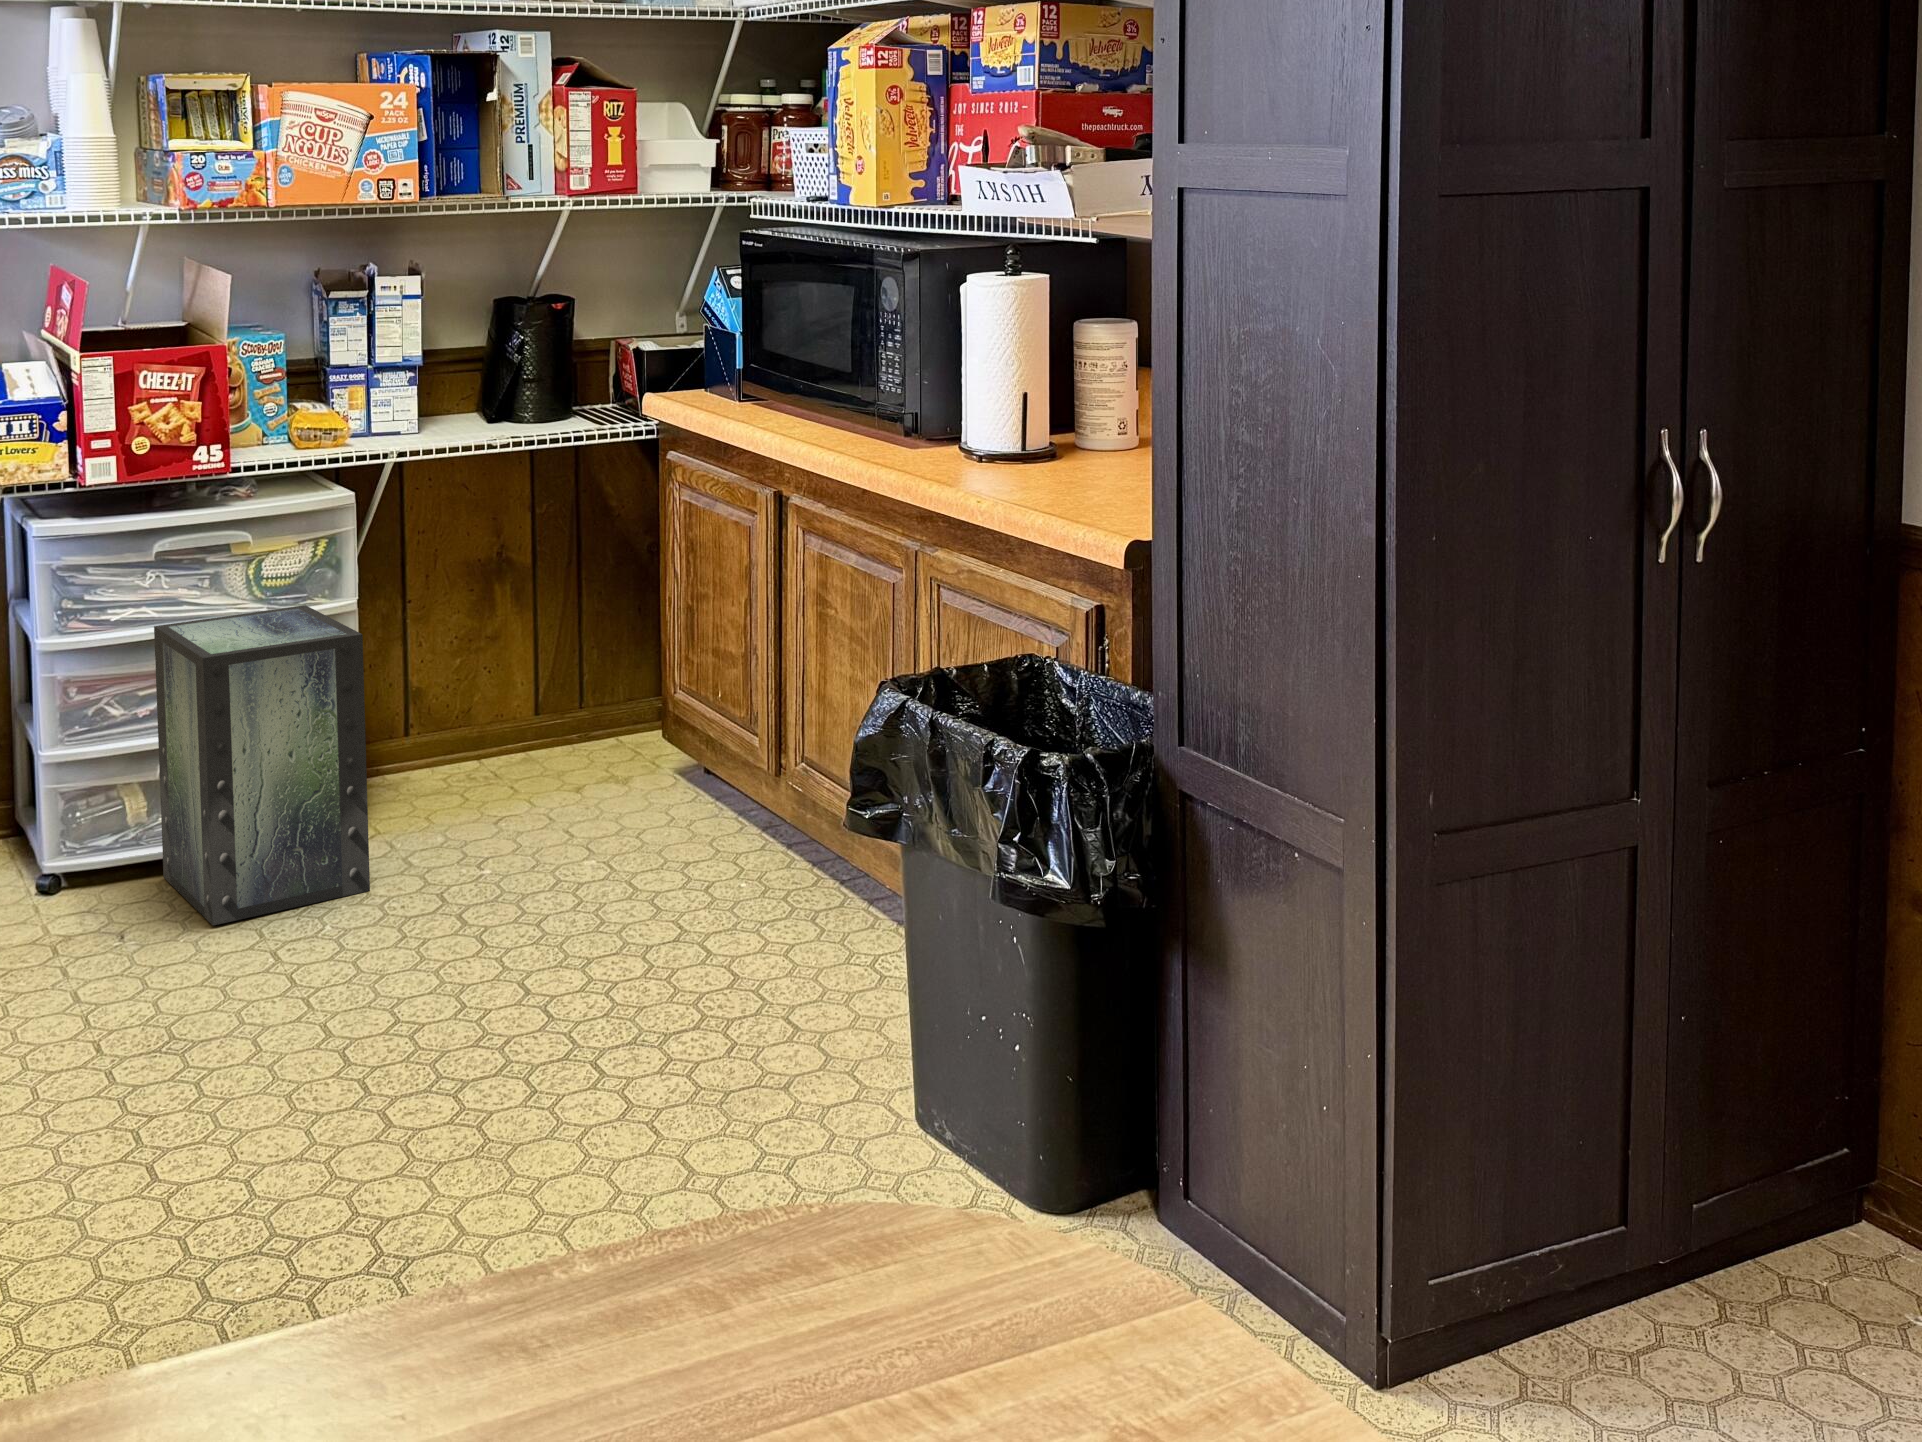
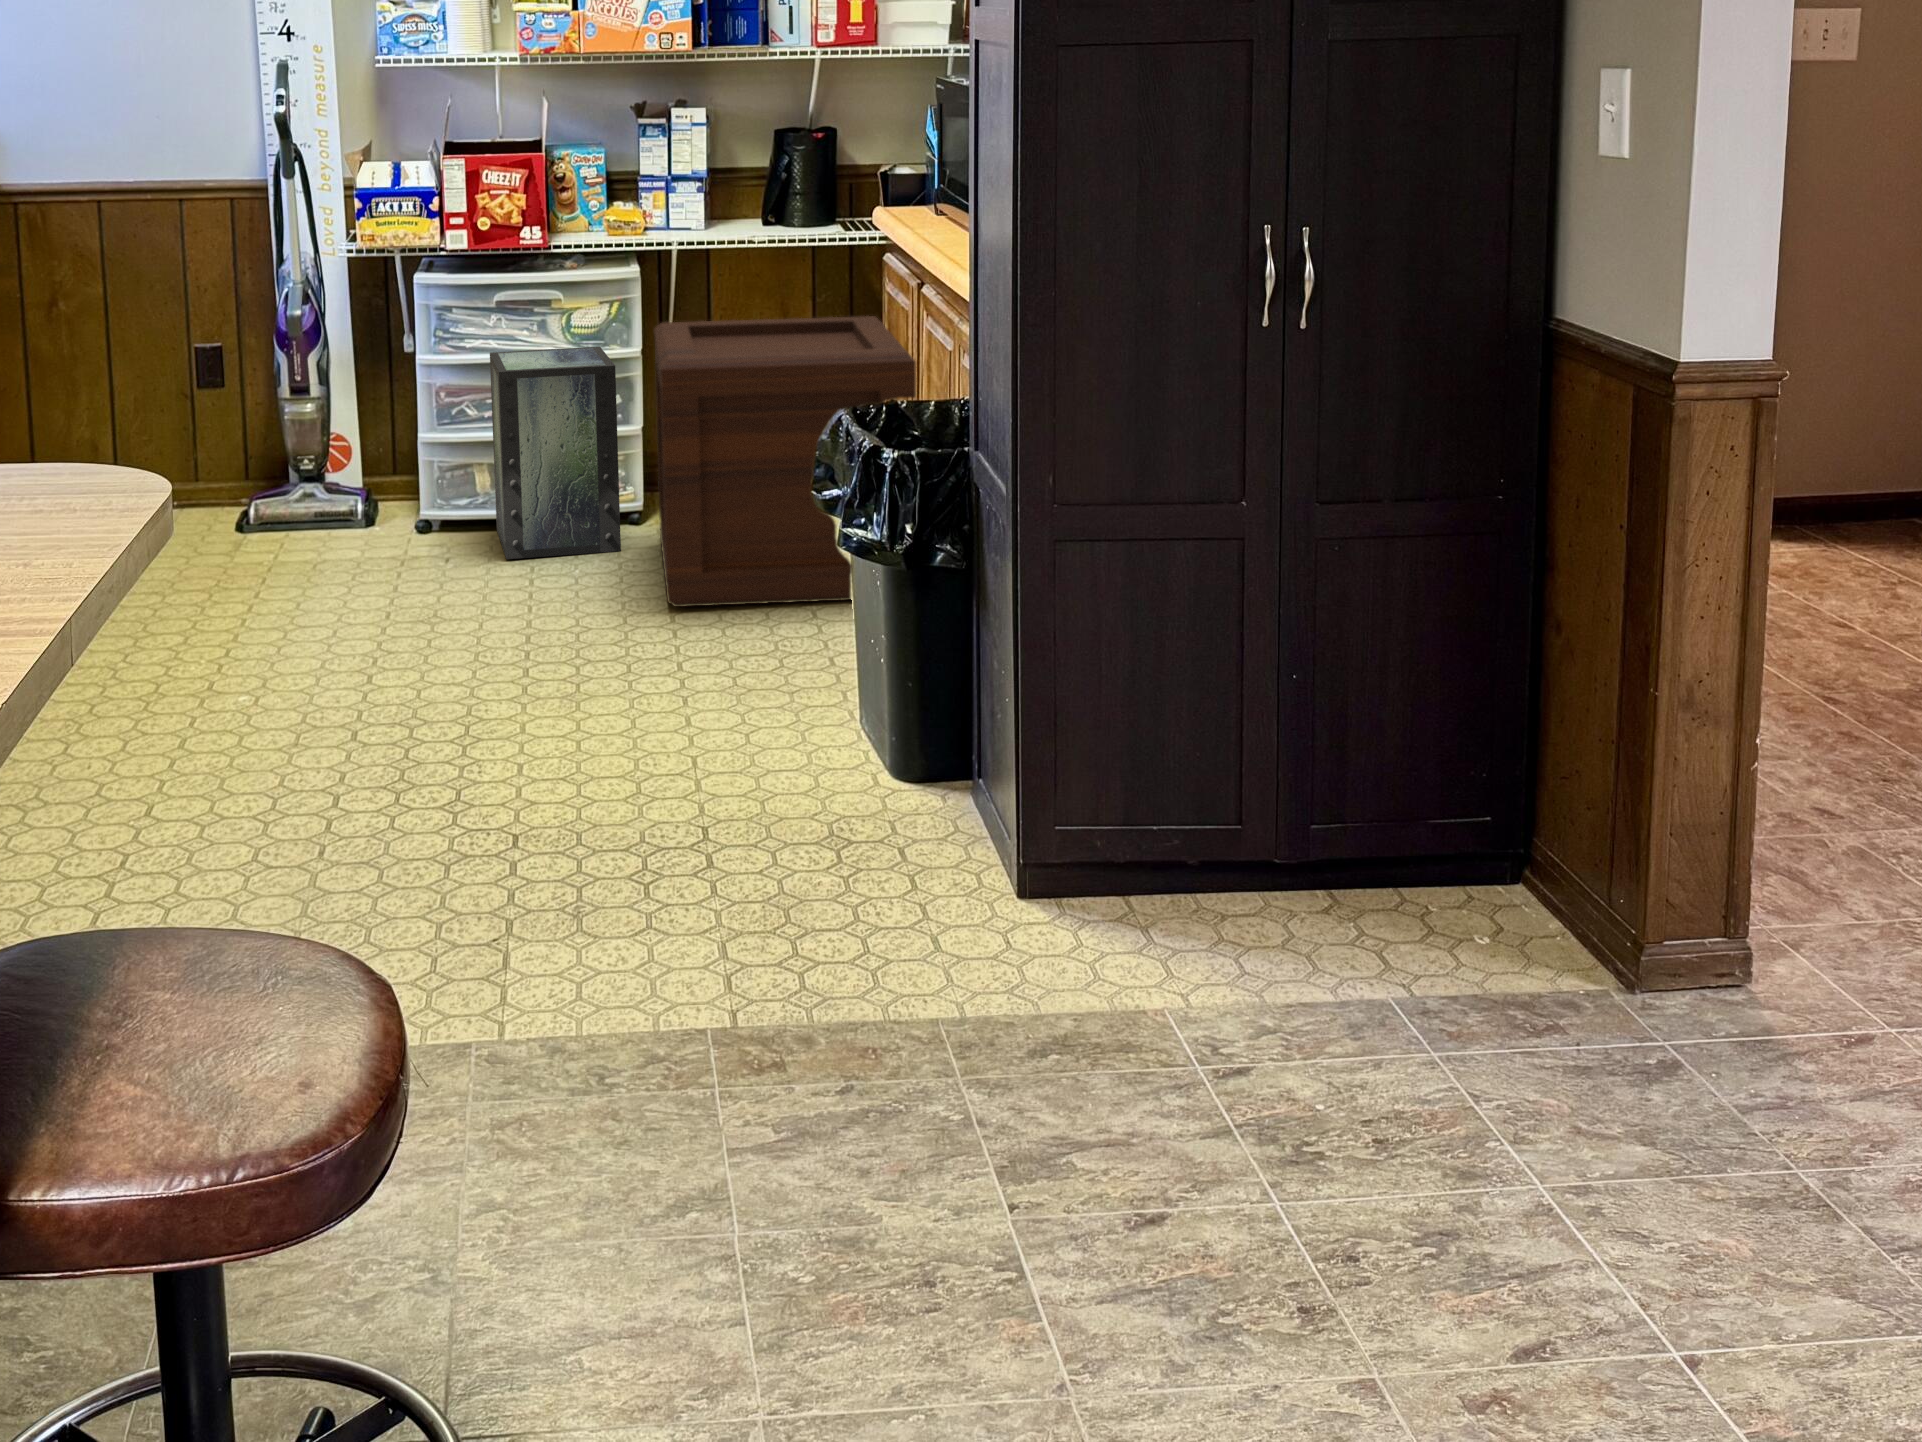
wooden crate: none [409,542,829,976] -> present [654,316,916,607]

